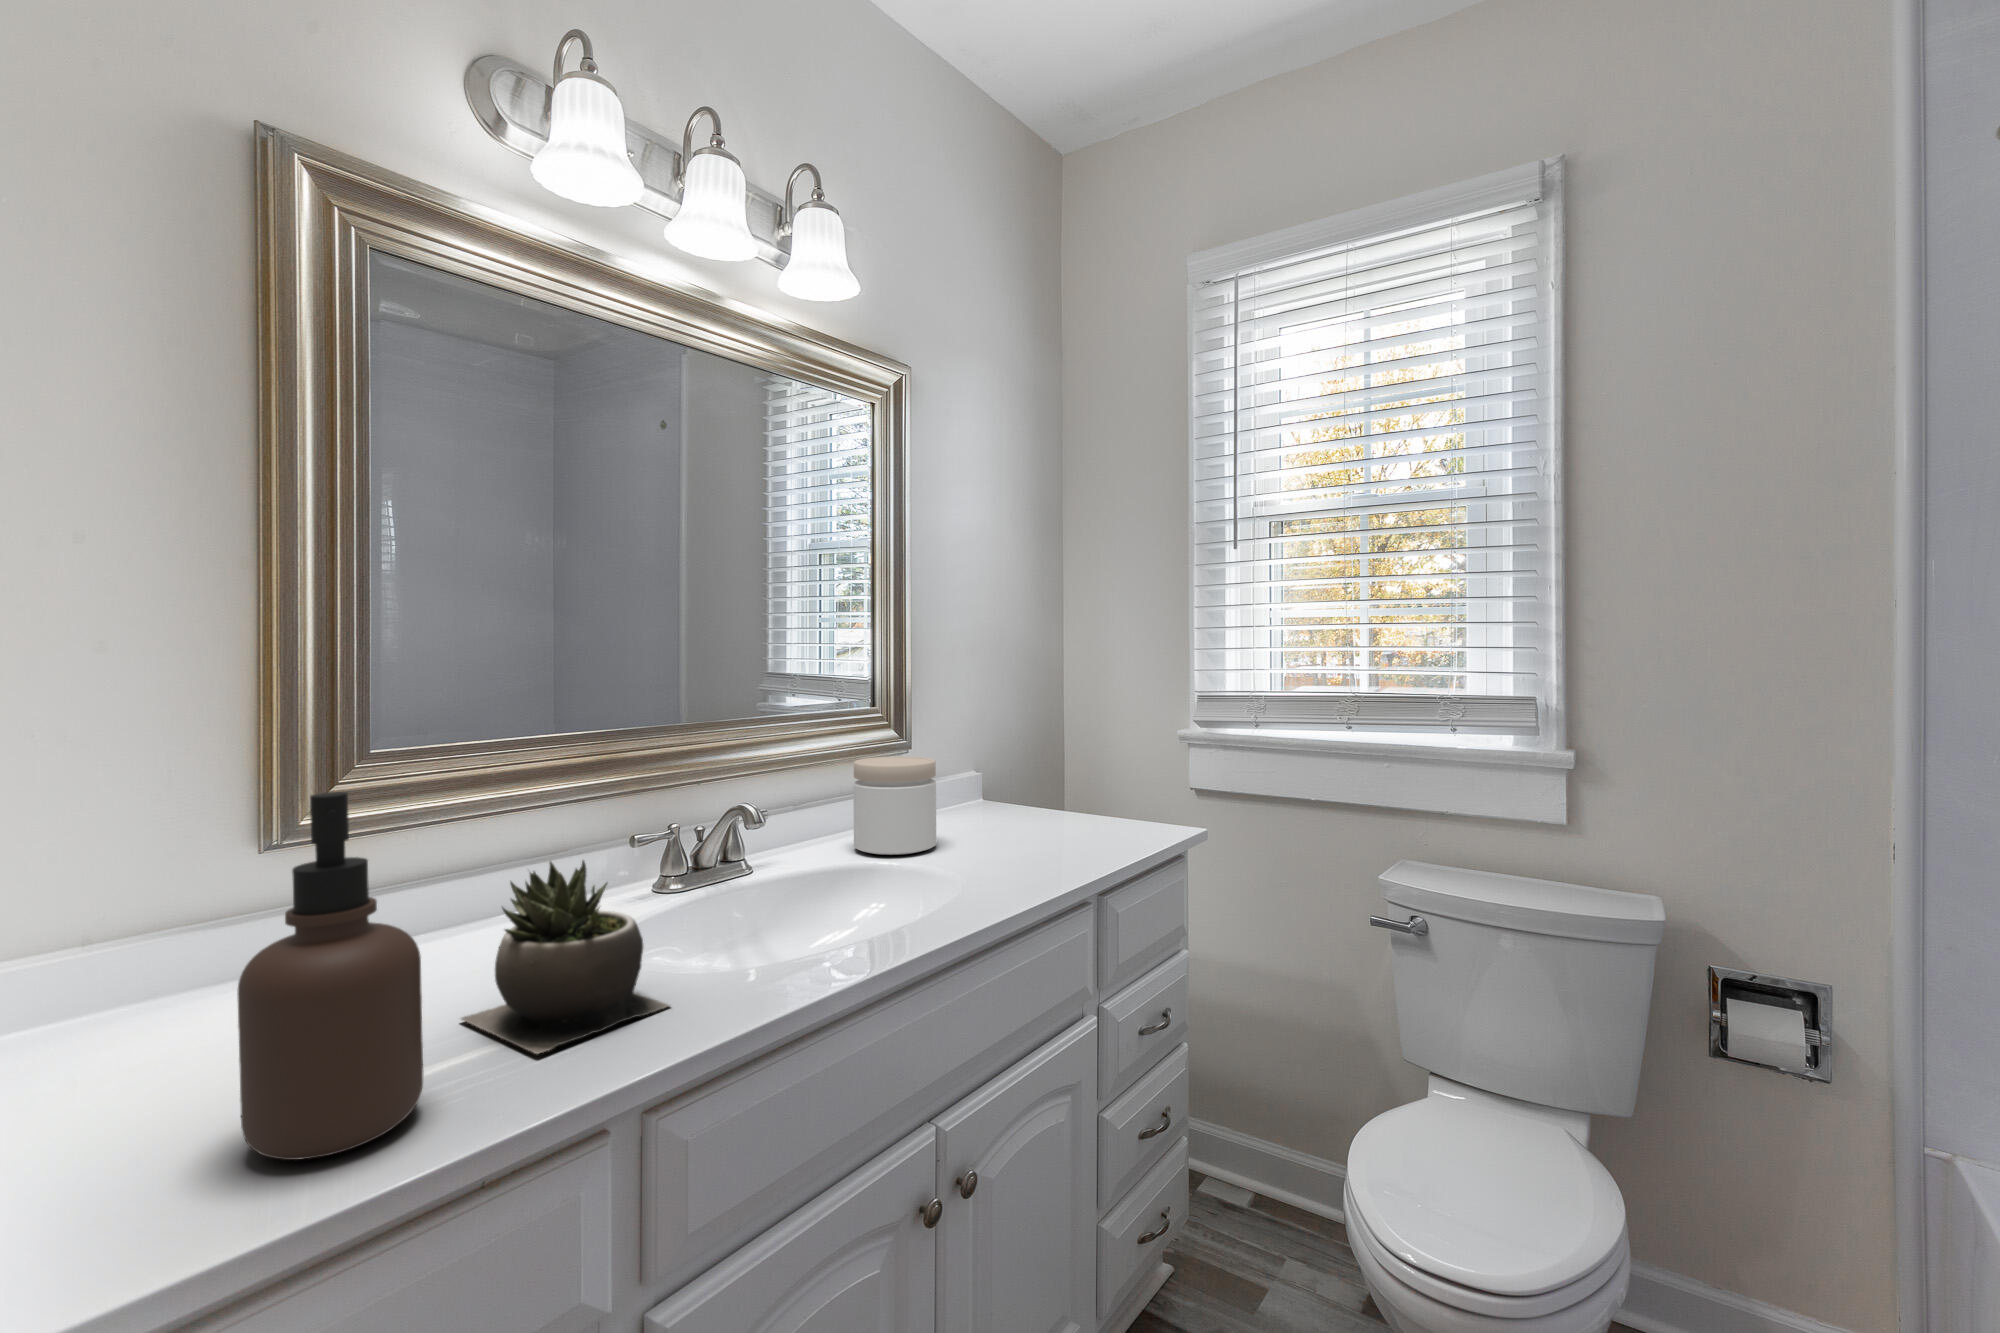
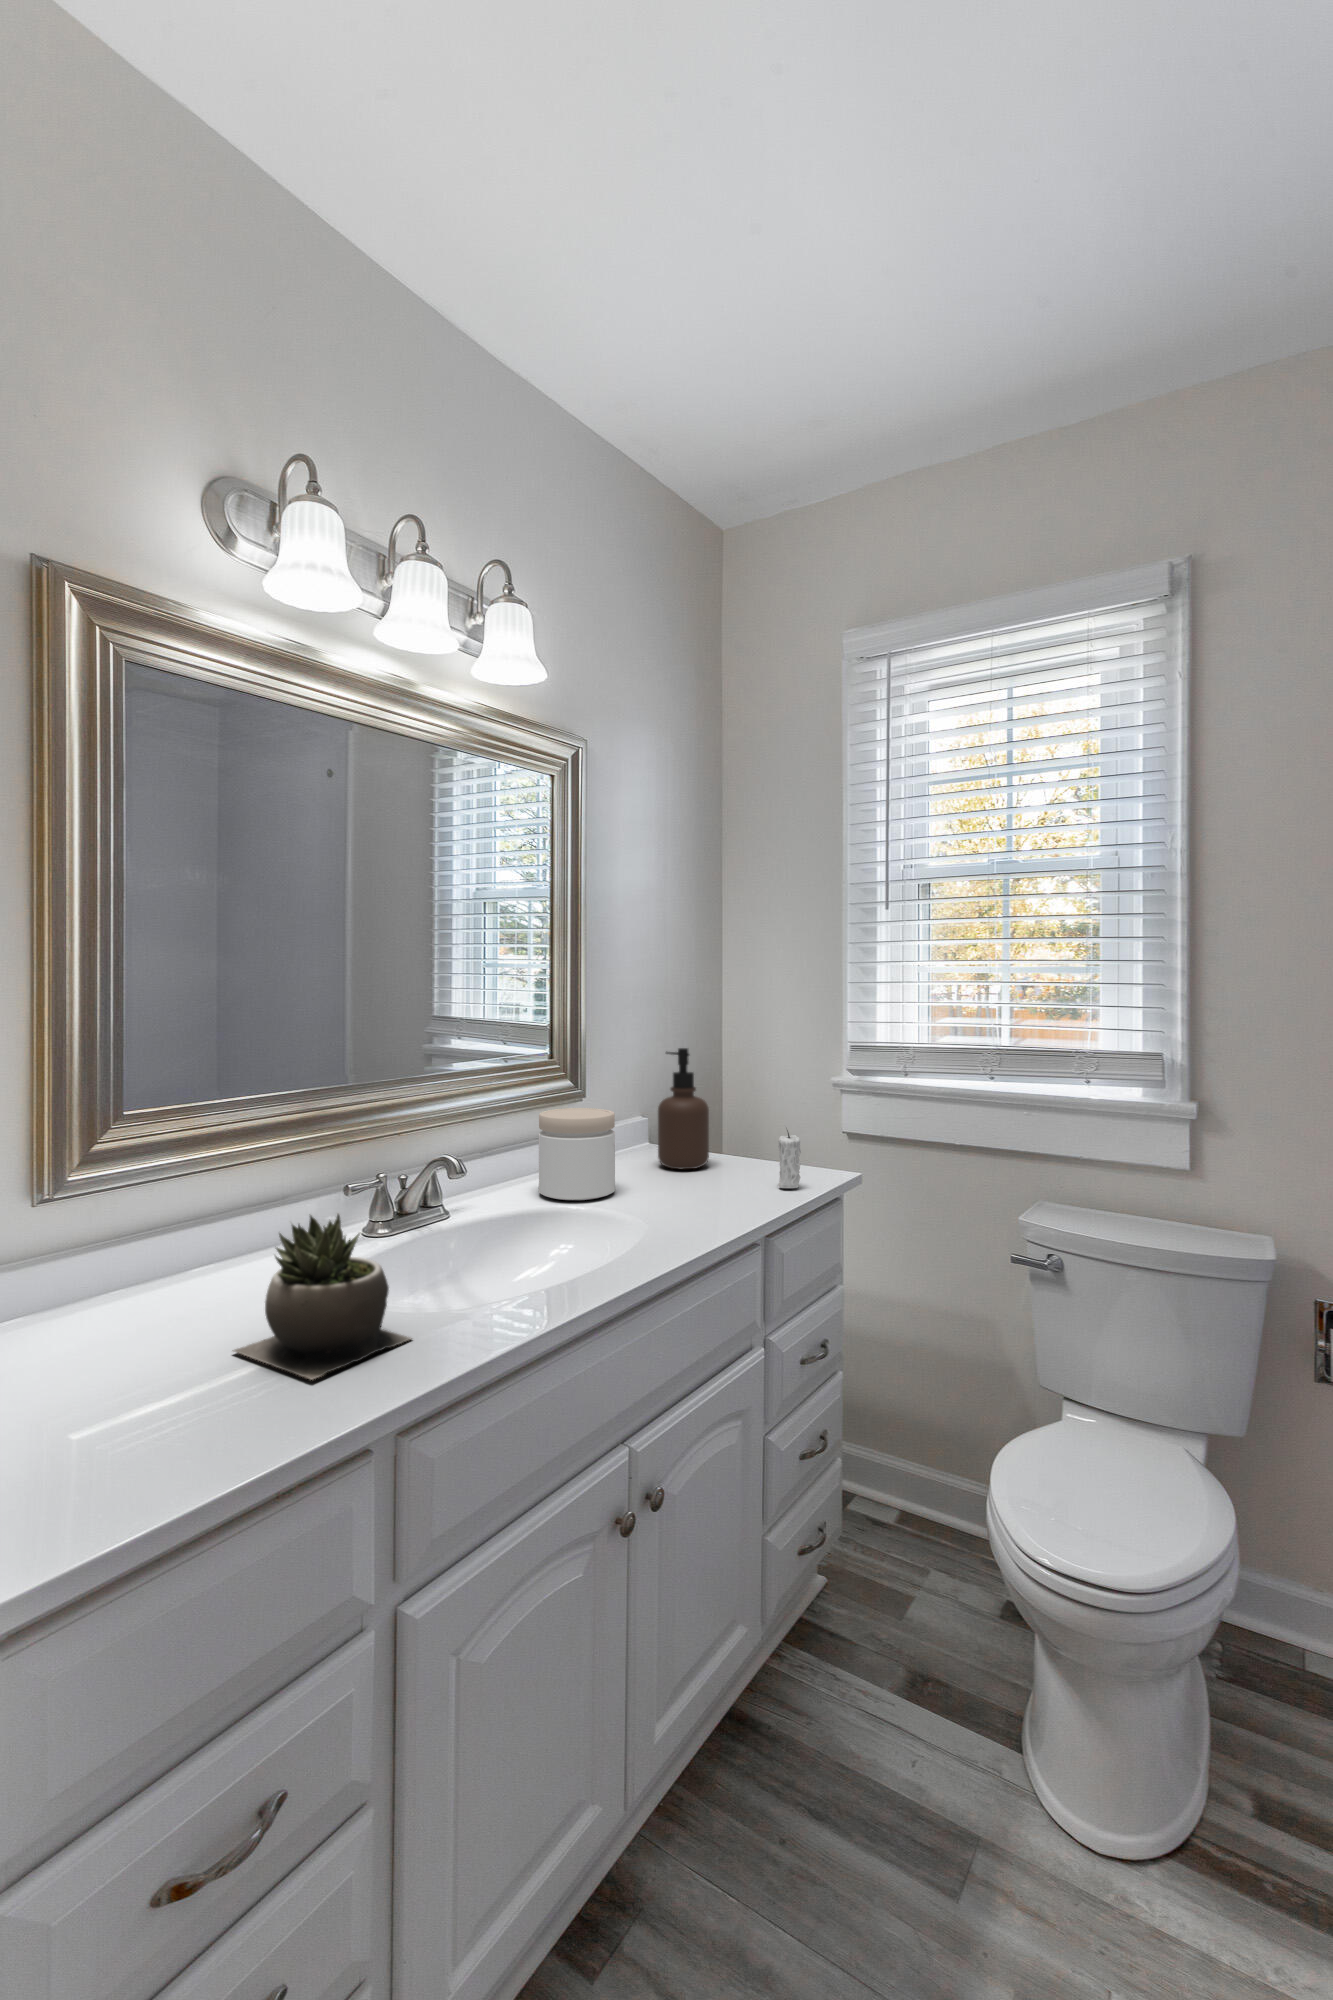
candle: none [1114,774,1139,843] -> present [778,1130,801,1188]
soap dispenser: present [238,792,423,1160] -> present [658,1048,709,1169]

